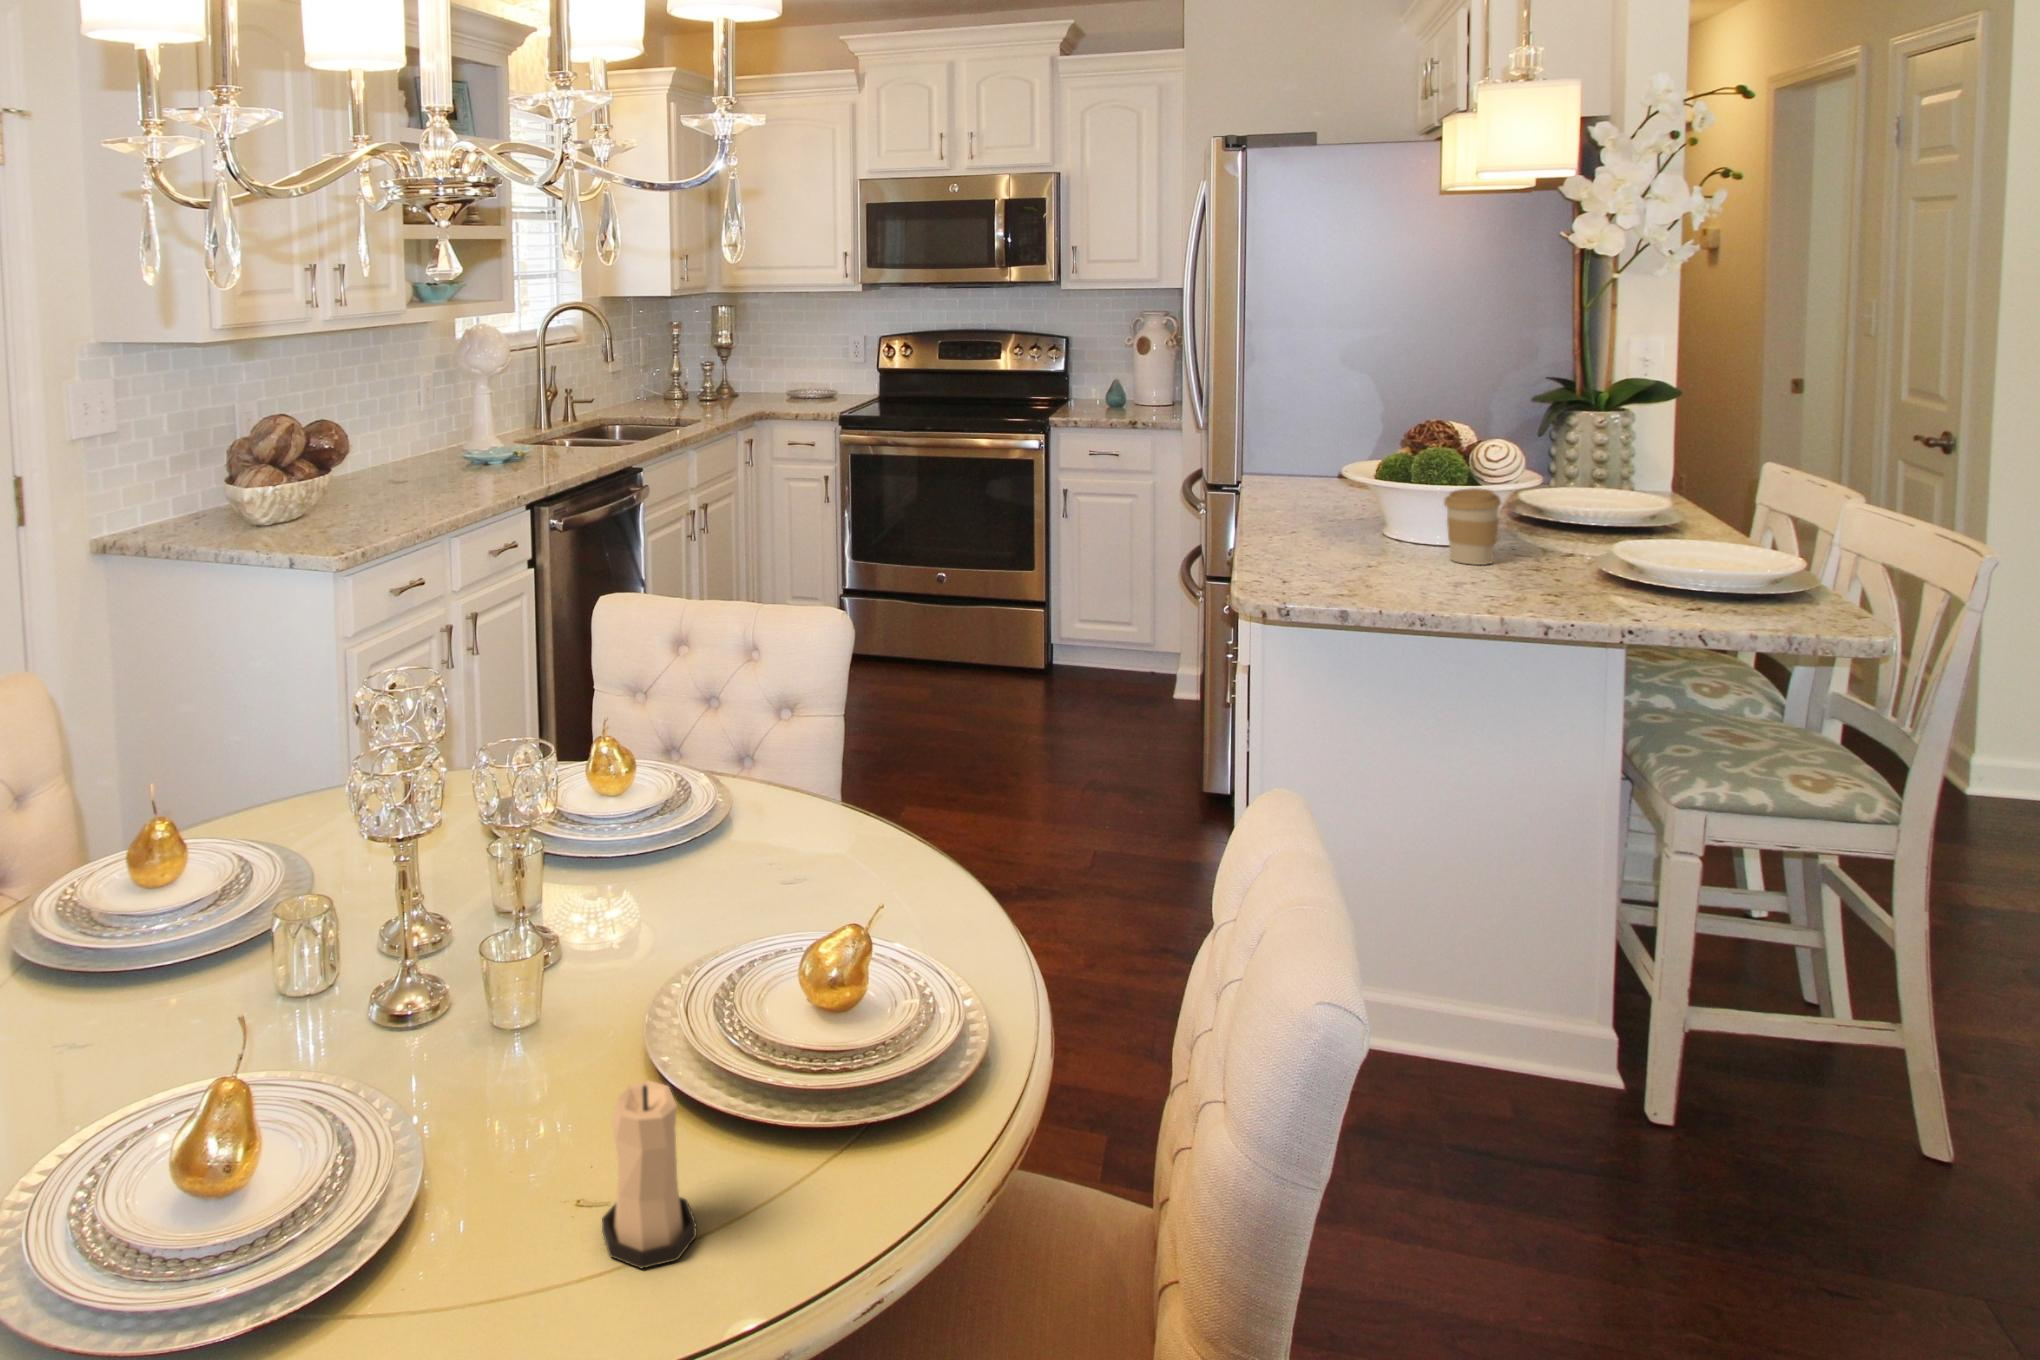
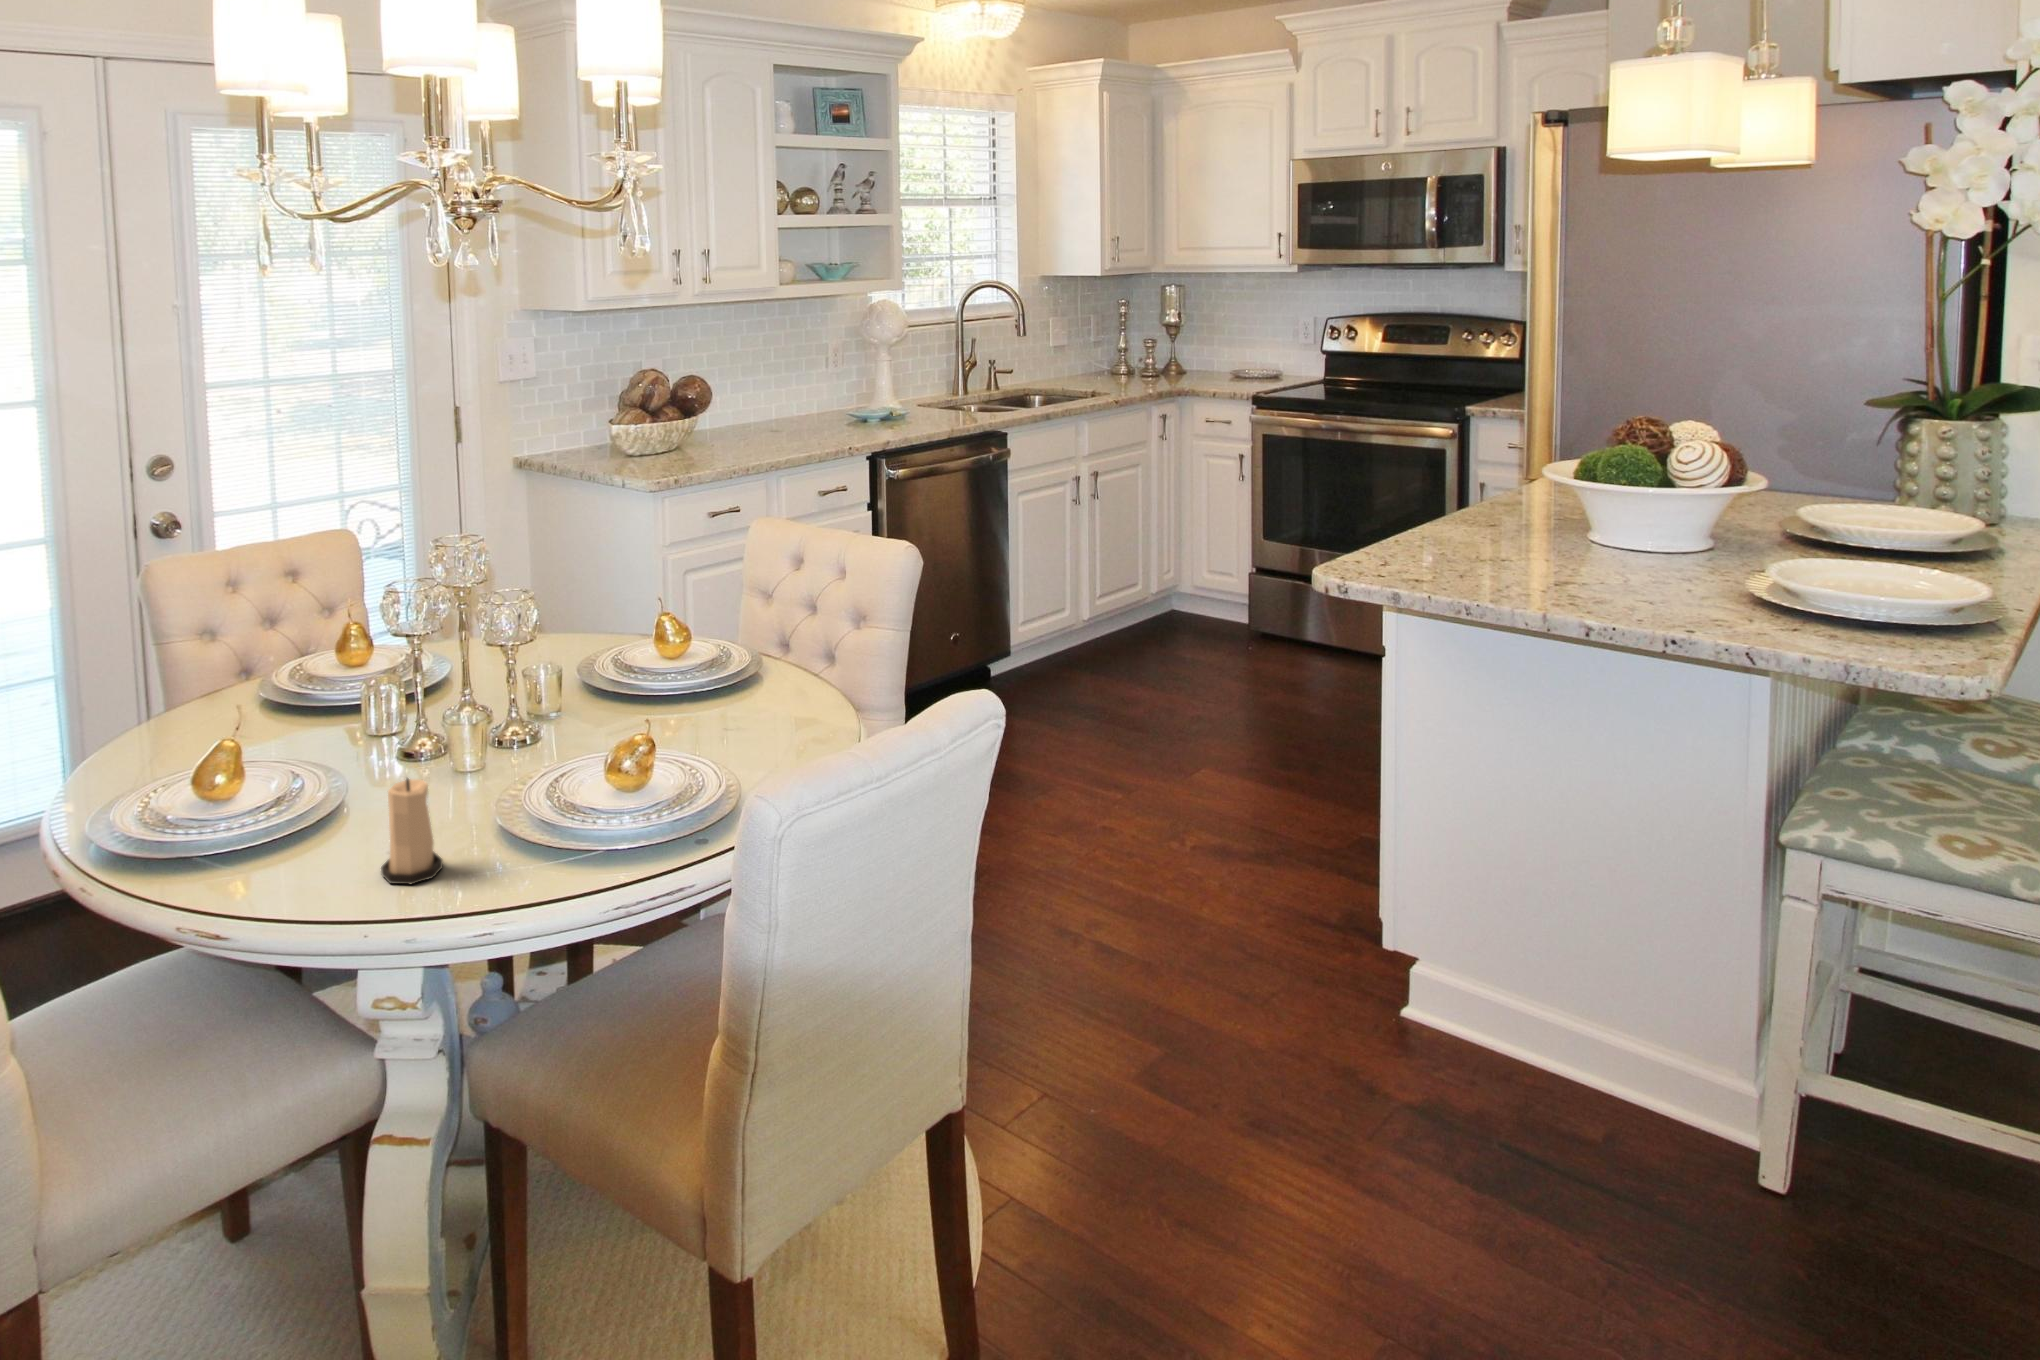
coffee cup: present [1444,488,1501,565] -> none [1601,491,1664,571]

